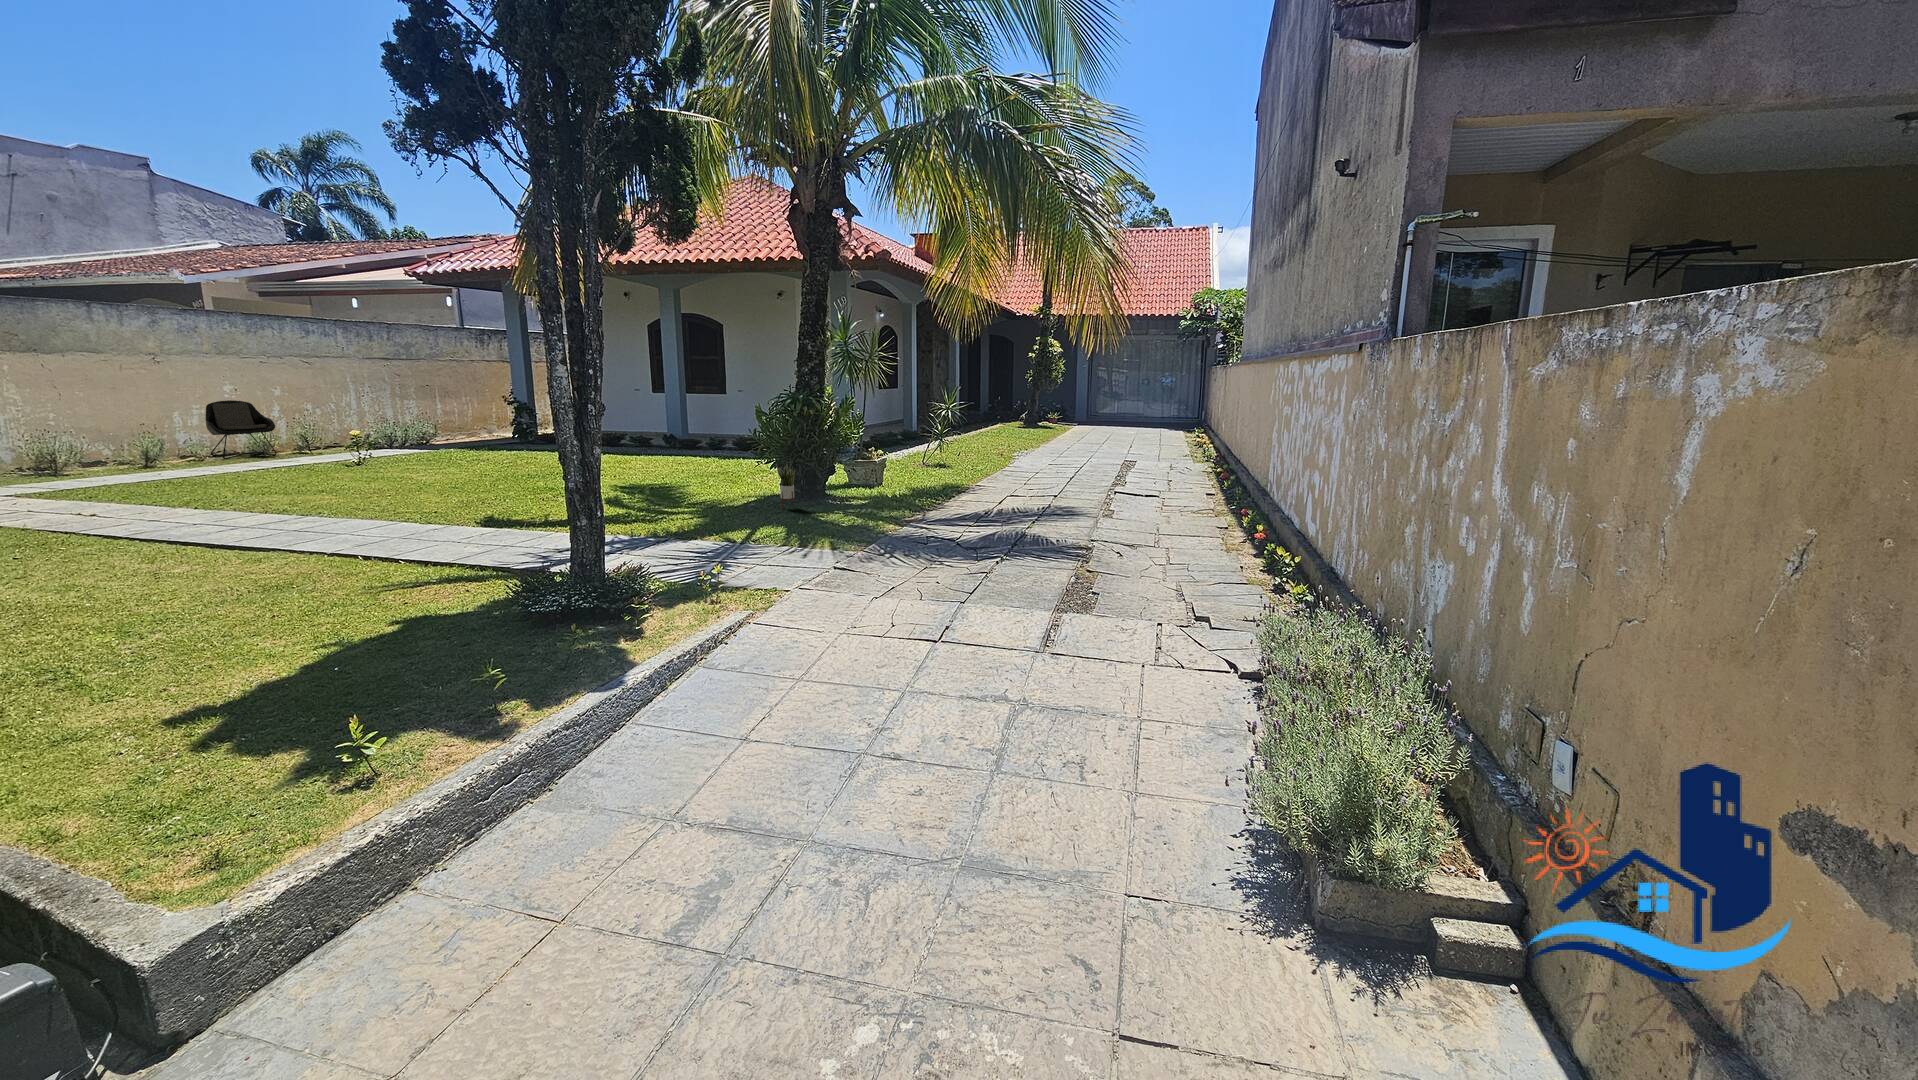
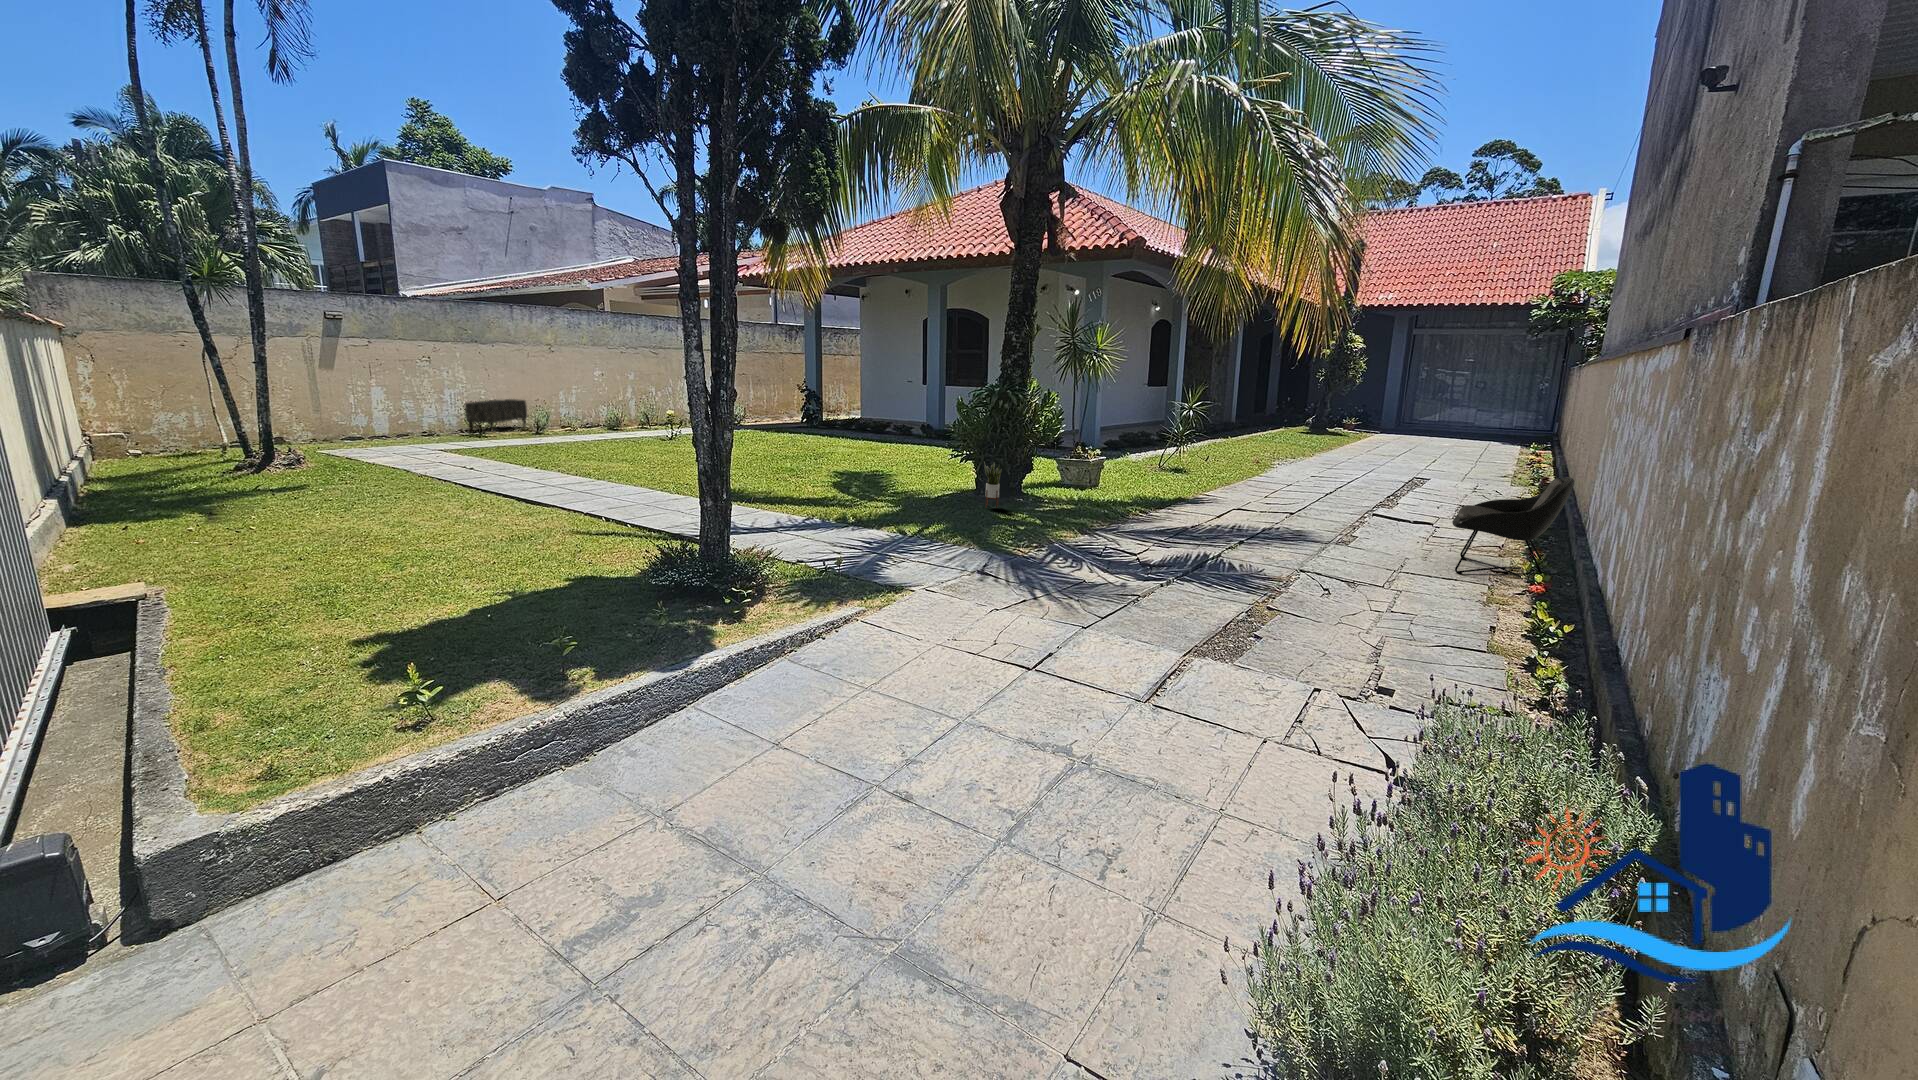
lounge chair: present [205,400,277,459] -> present [1452,477,1574,577]
bench: none [44,430,142,475] -> present [465,399,527,431]

